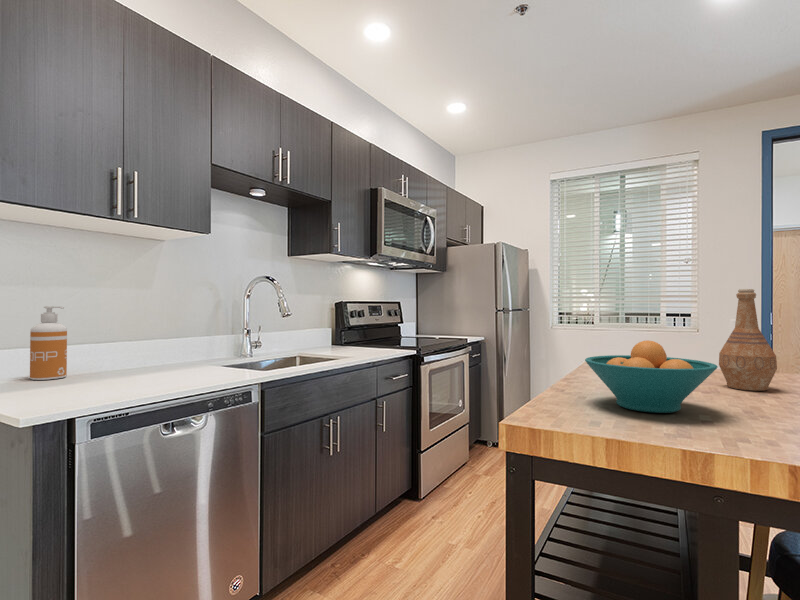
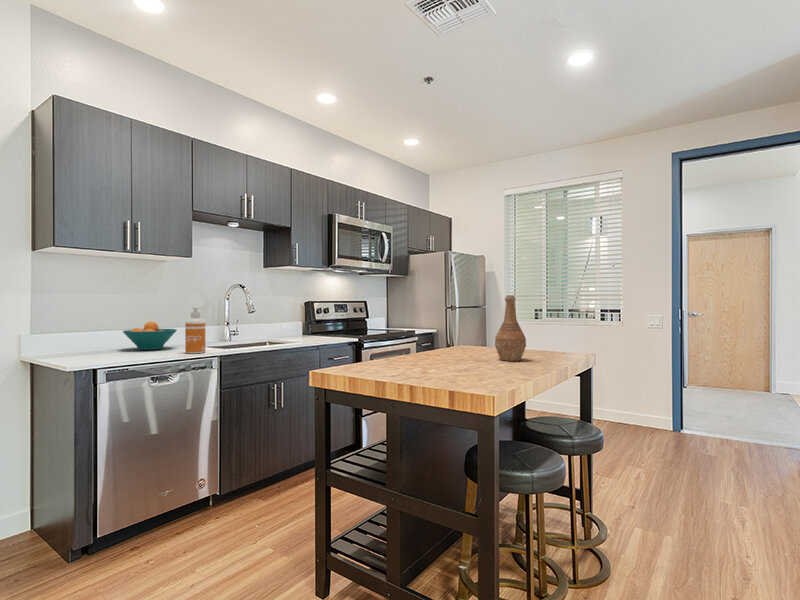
soap dispenser: present [30,306,67,380] -> present [185,308,205,353]
fruit bowl: present [585,341,717,413] -> present [123,322,177,350]

